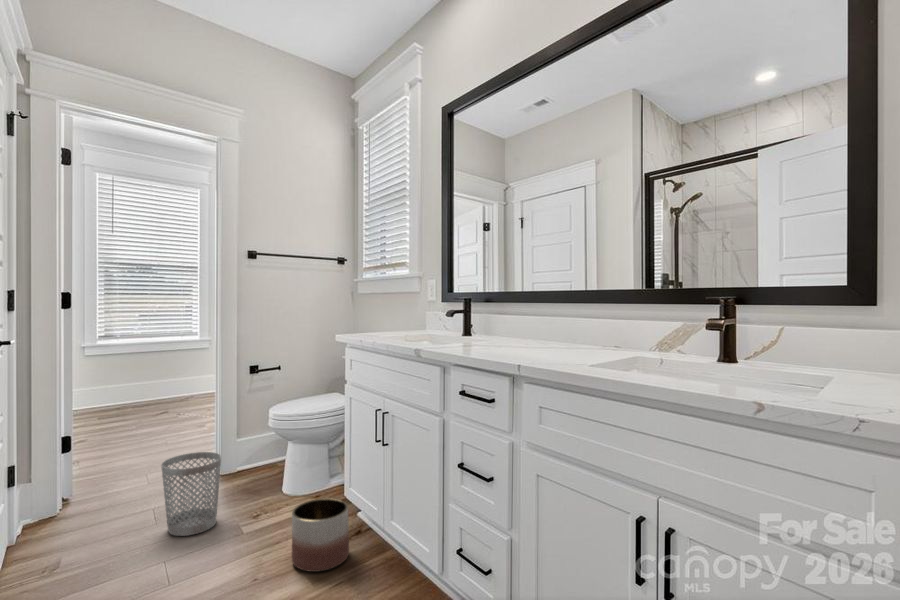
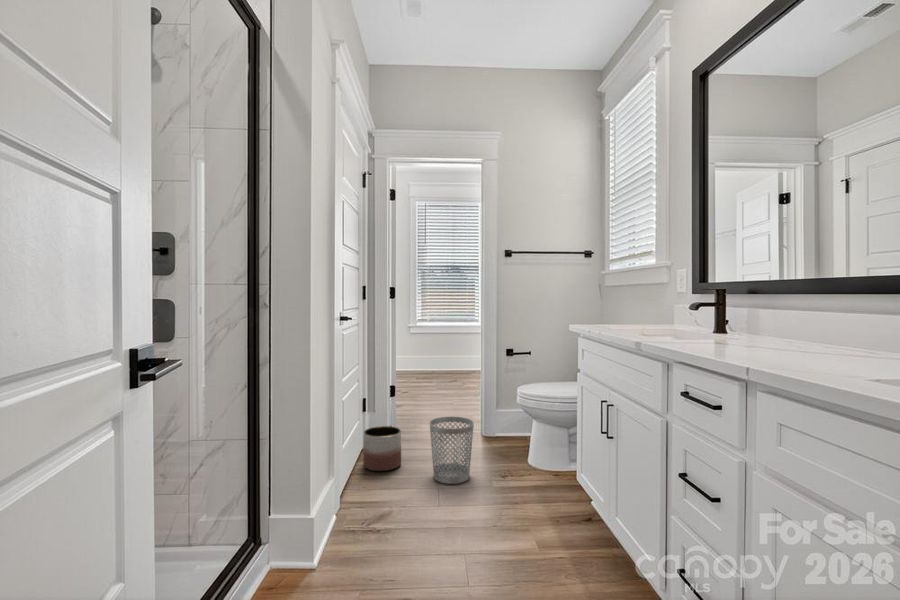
planter: present [292,498,349,572] -> present [363,426,401,471]

